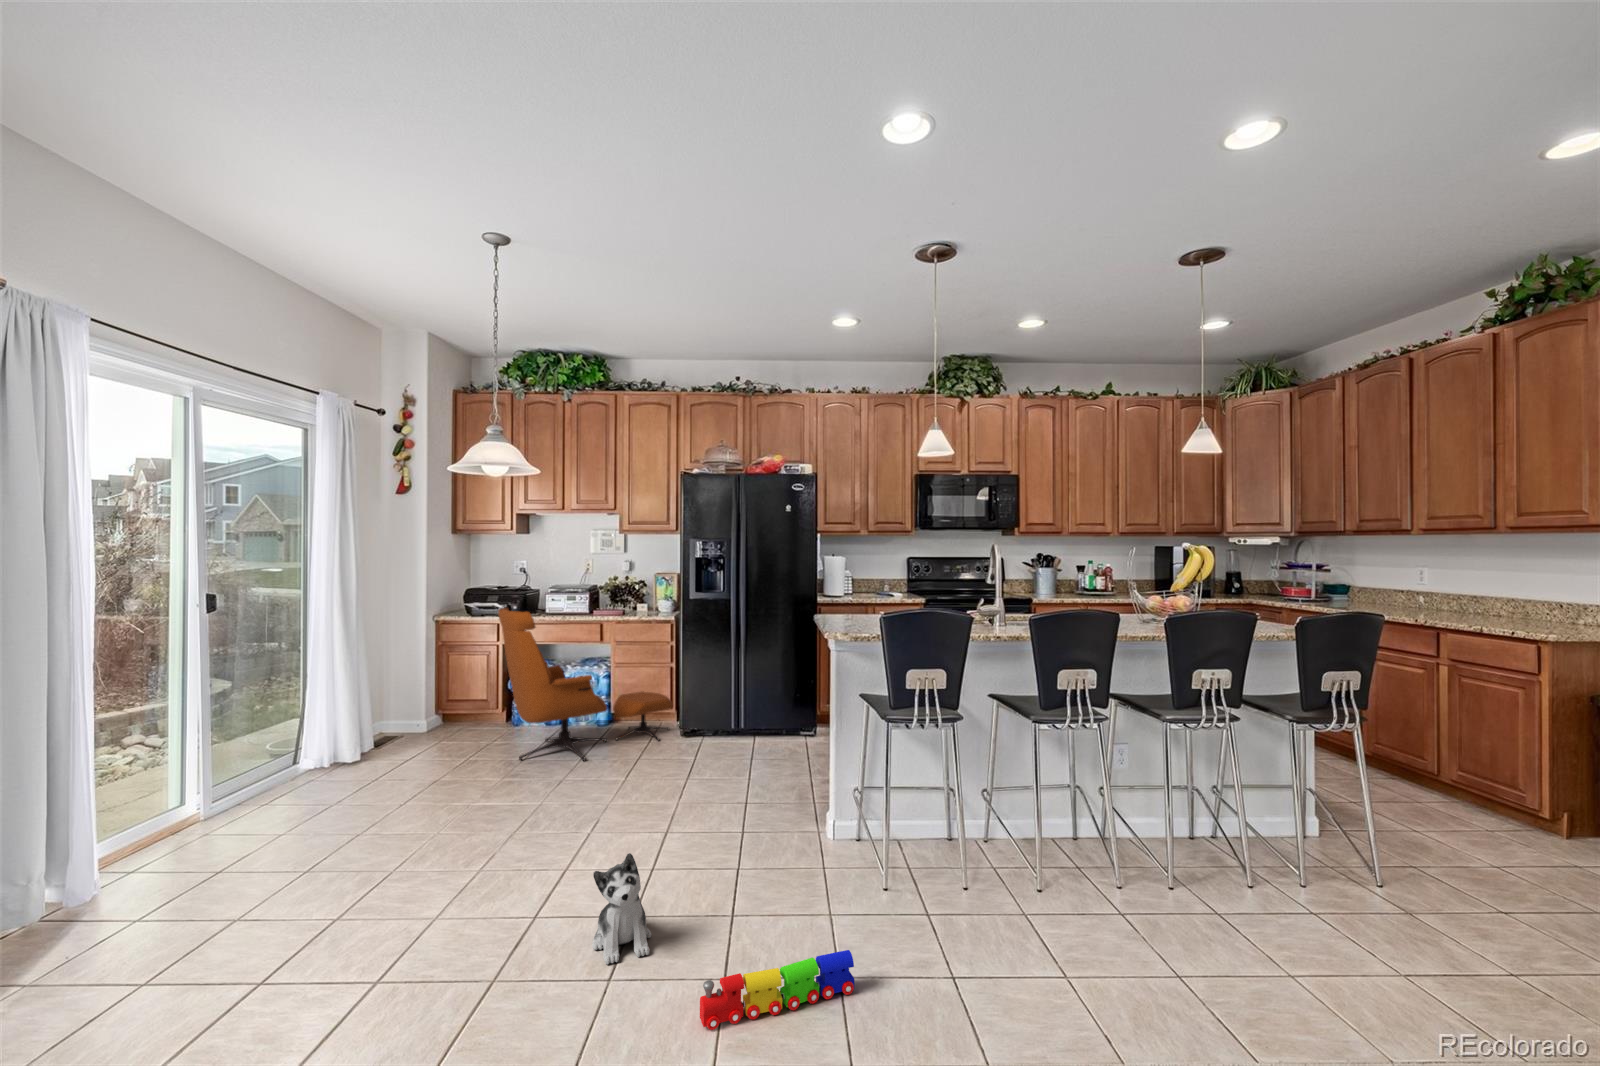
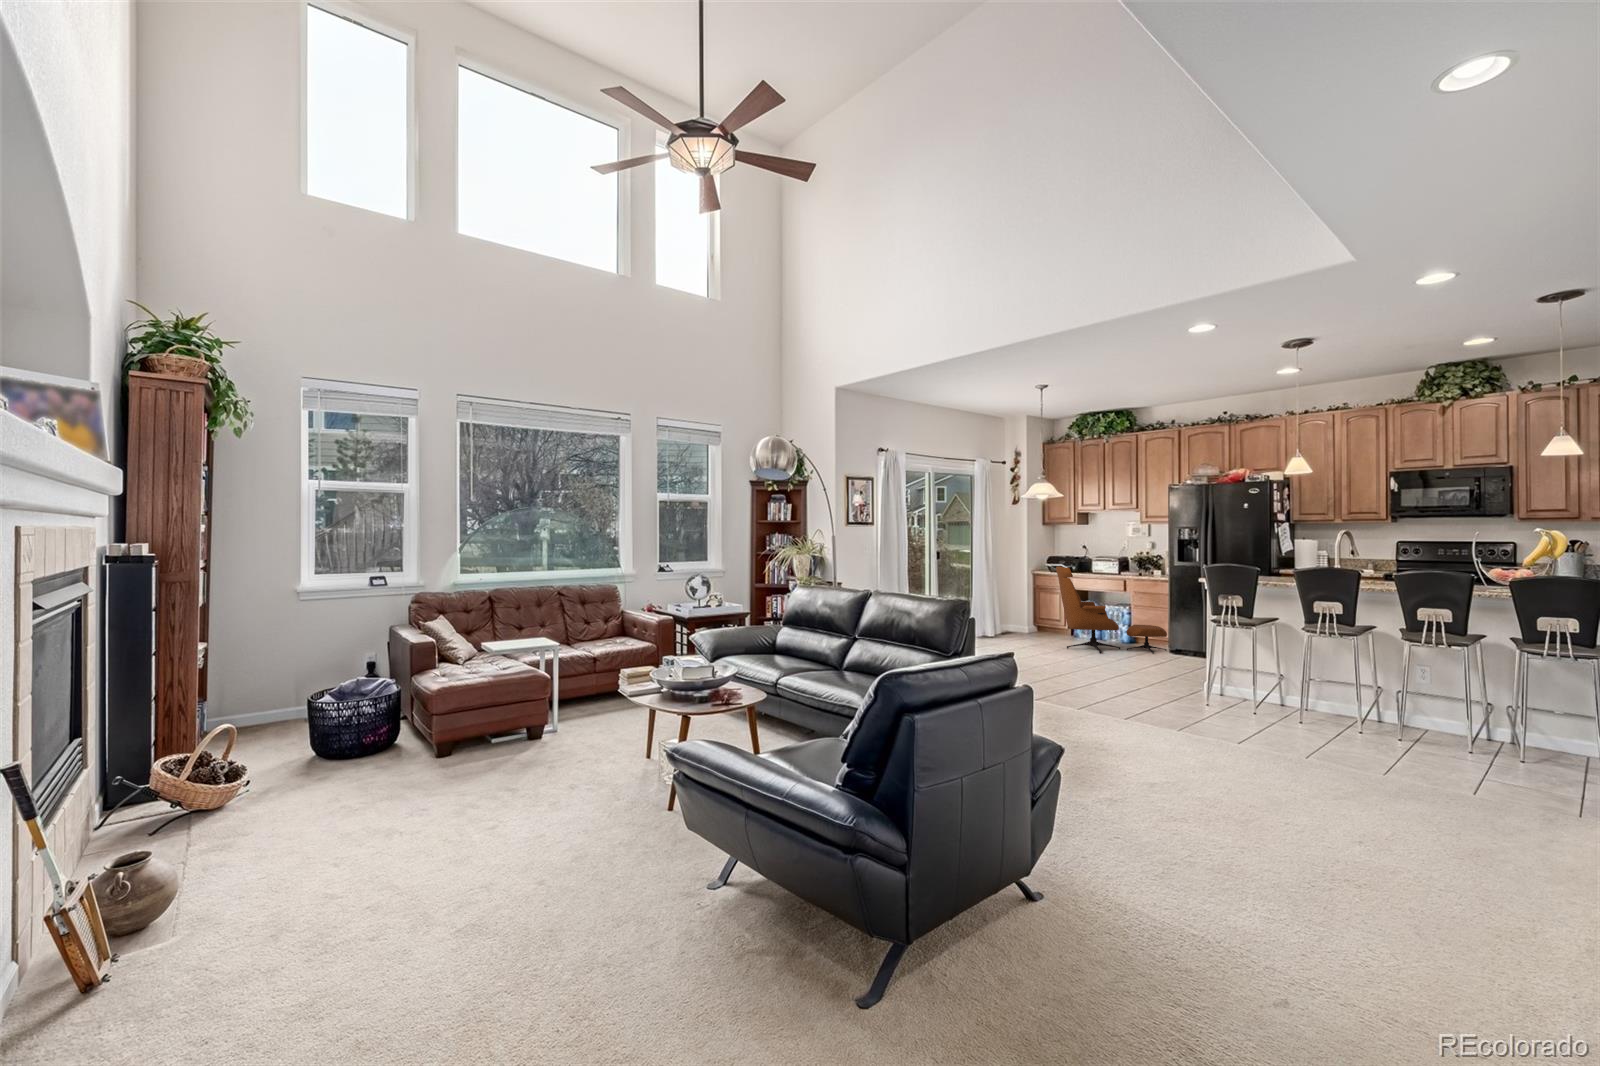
plush toy: present [592,853,651,964] -> none [1055,654,1080,693]
toy train: present [700,950,854,1030] -> none [1079,690,1146,712]

